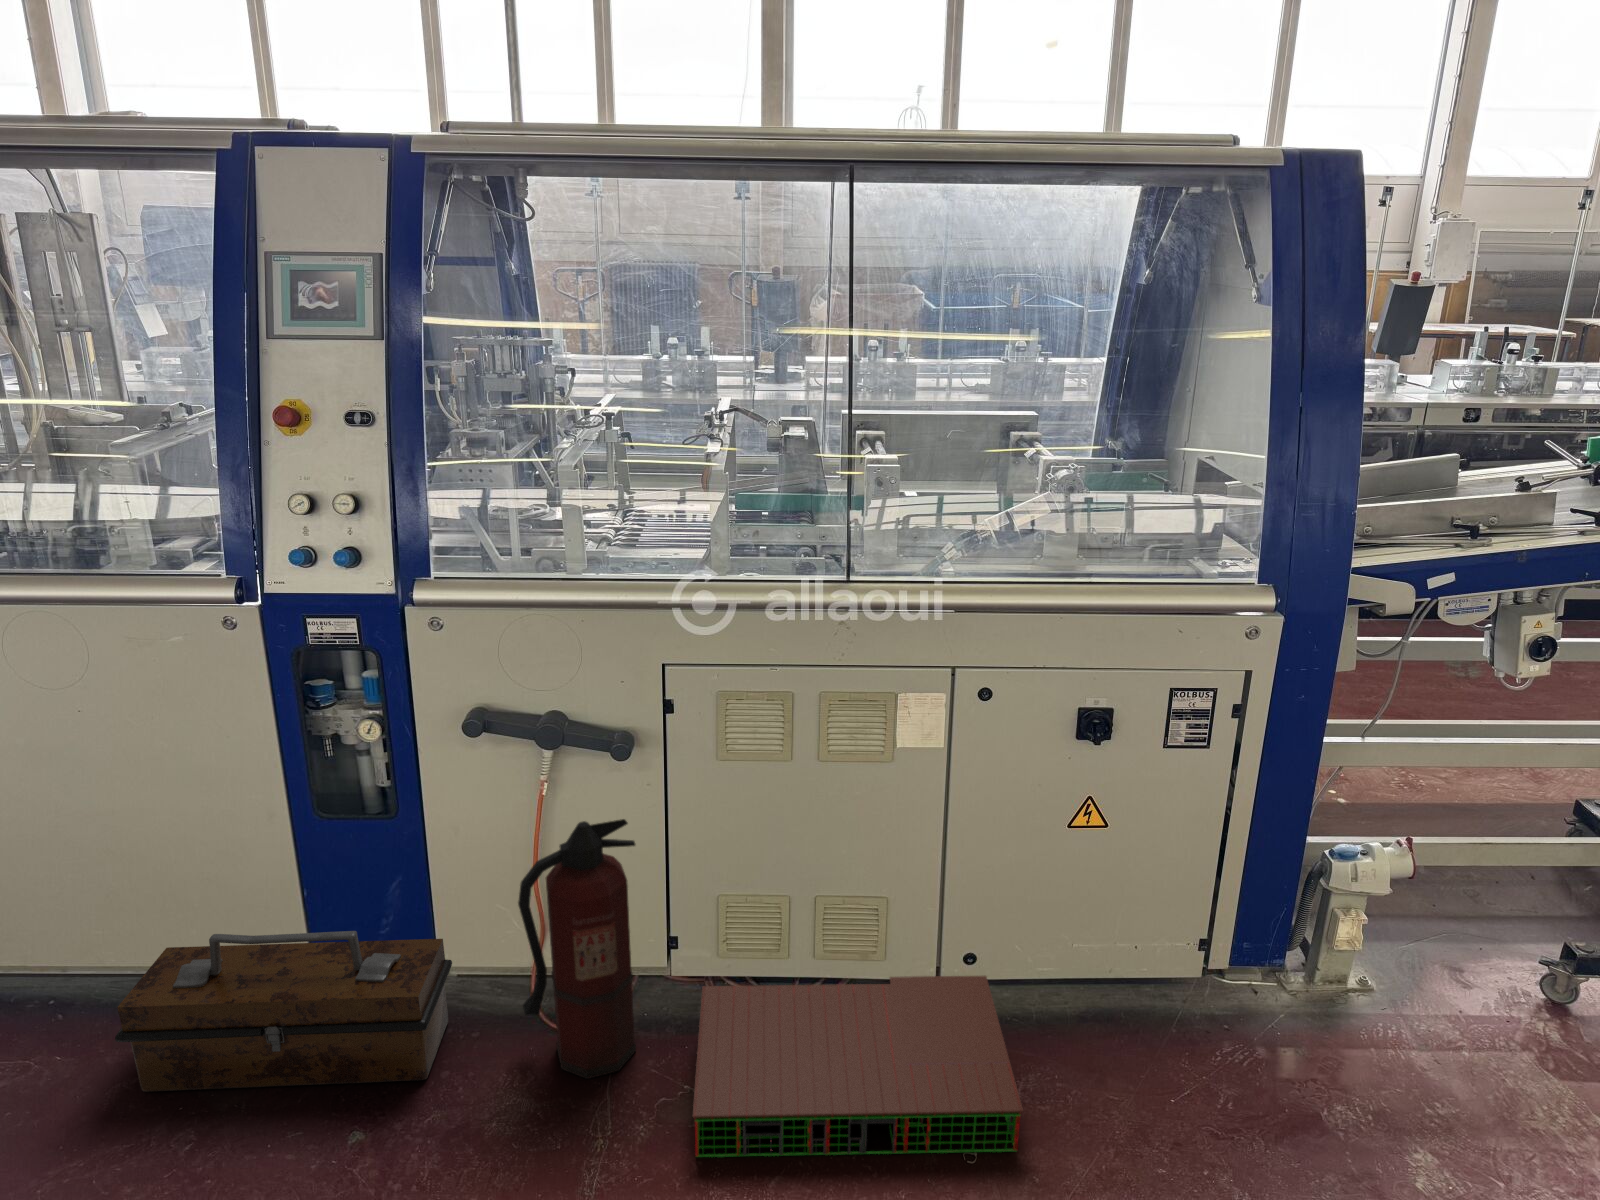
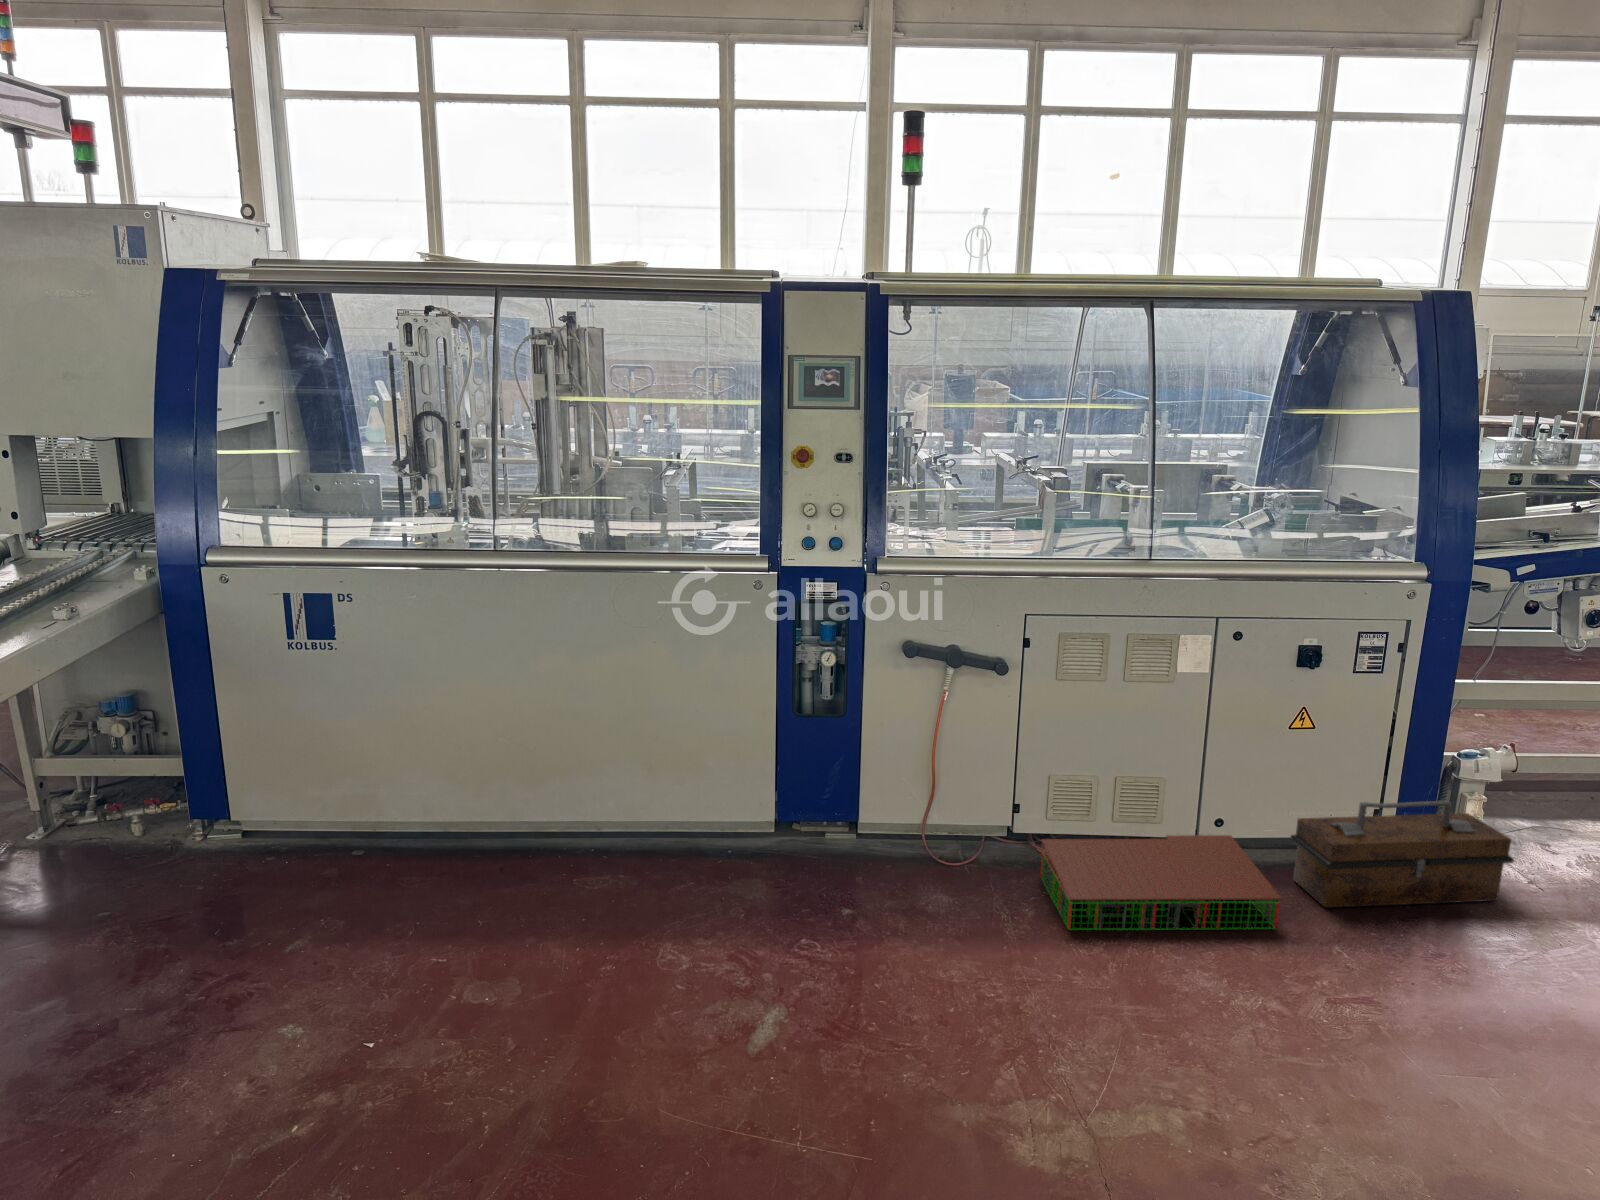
fire extinguisher: present [518,819,636,1079] -> none [924,716,1009,895]
toolbox: present [115,931,452,1092] -> present [1291,800,1514,908]

